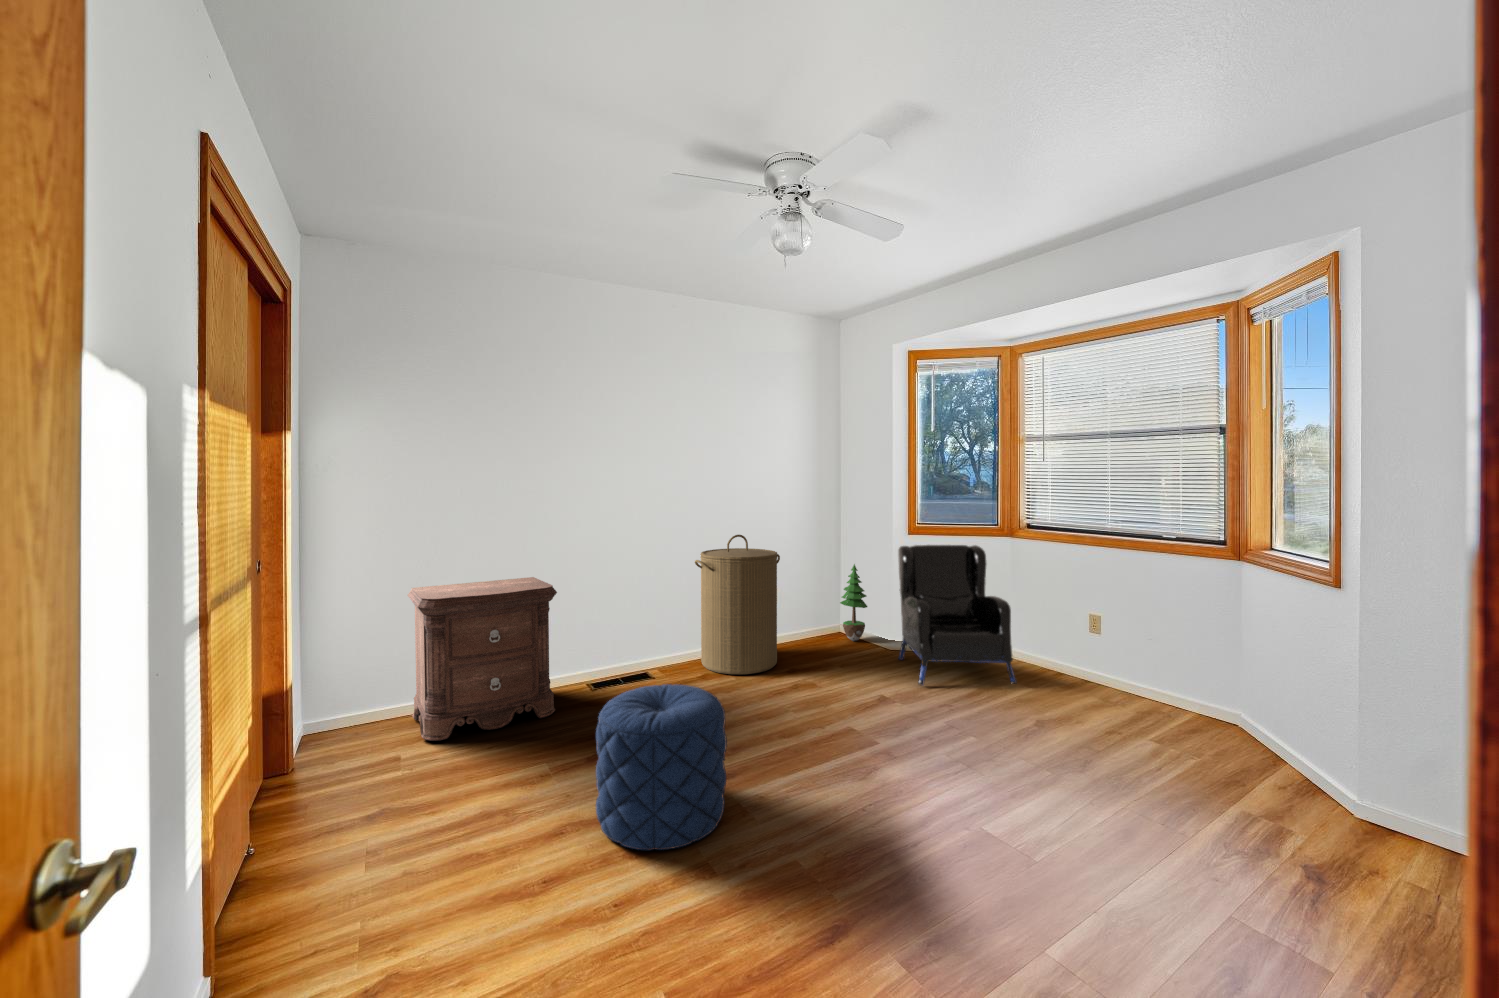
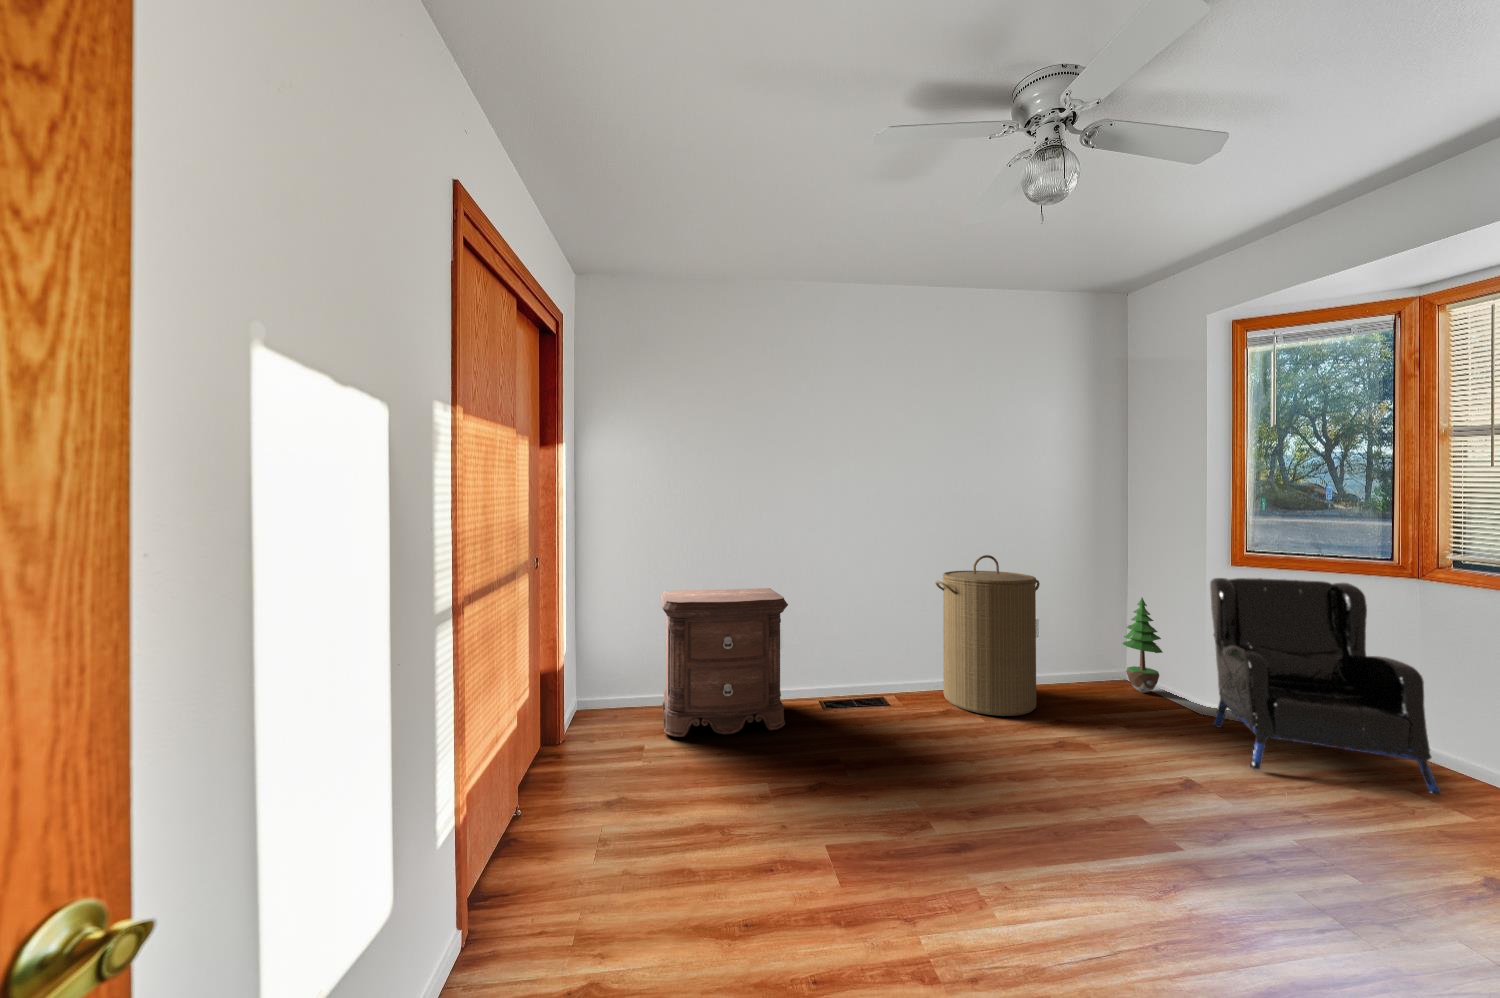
pouf: present [596,684,727,850] -> none [805,719,962,931]

